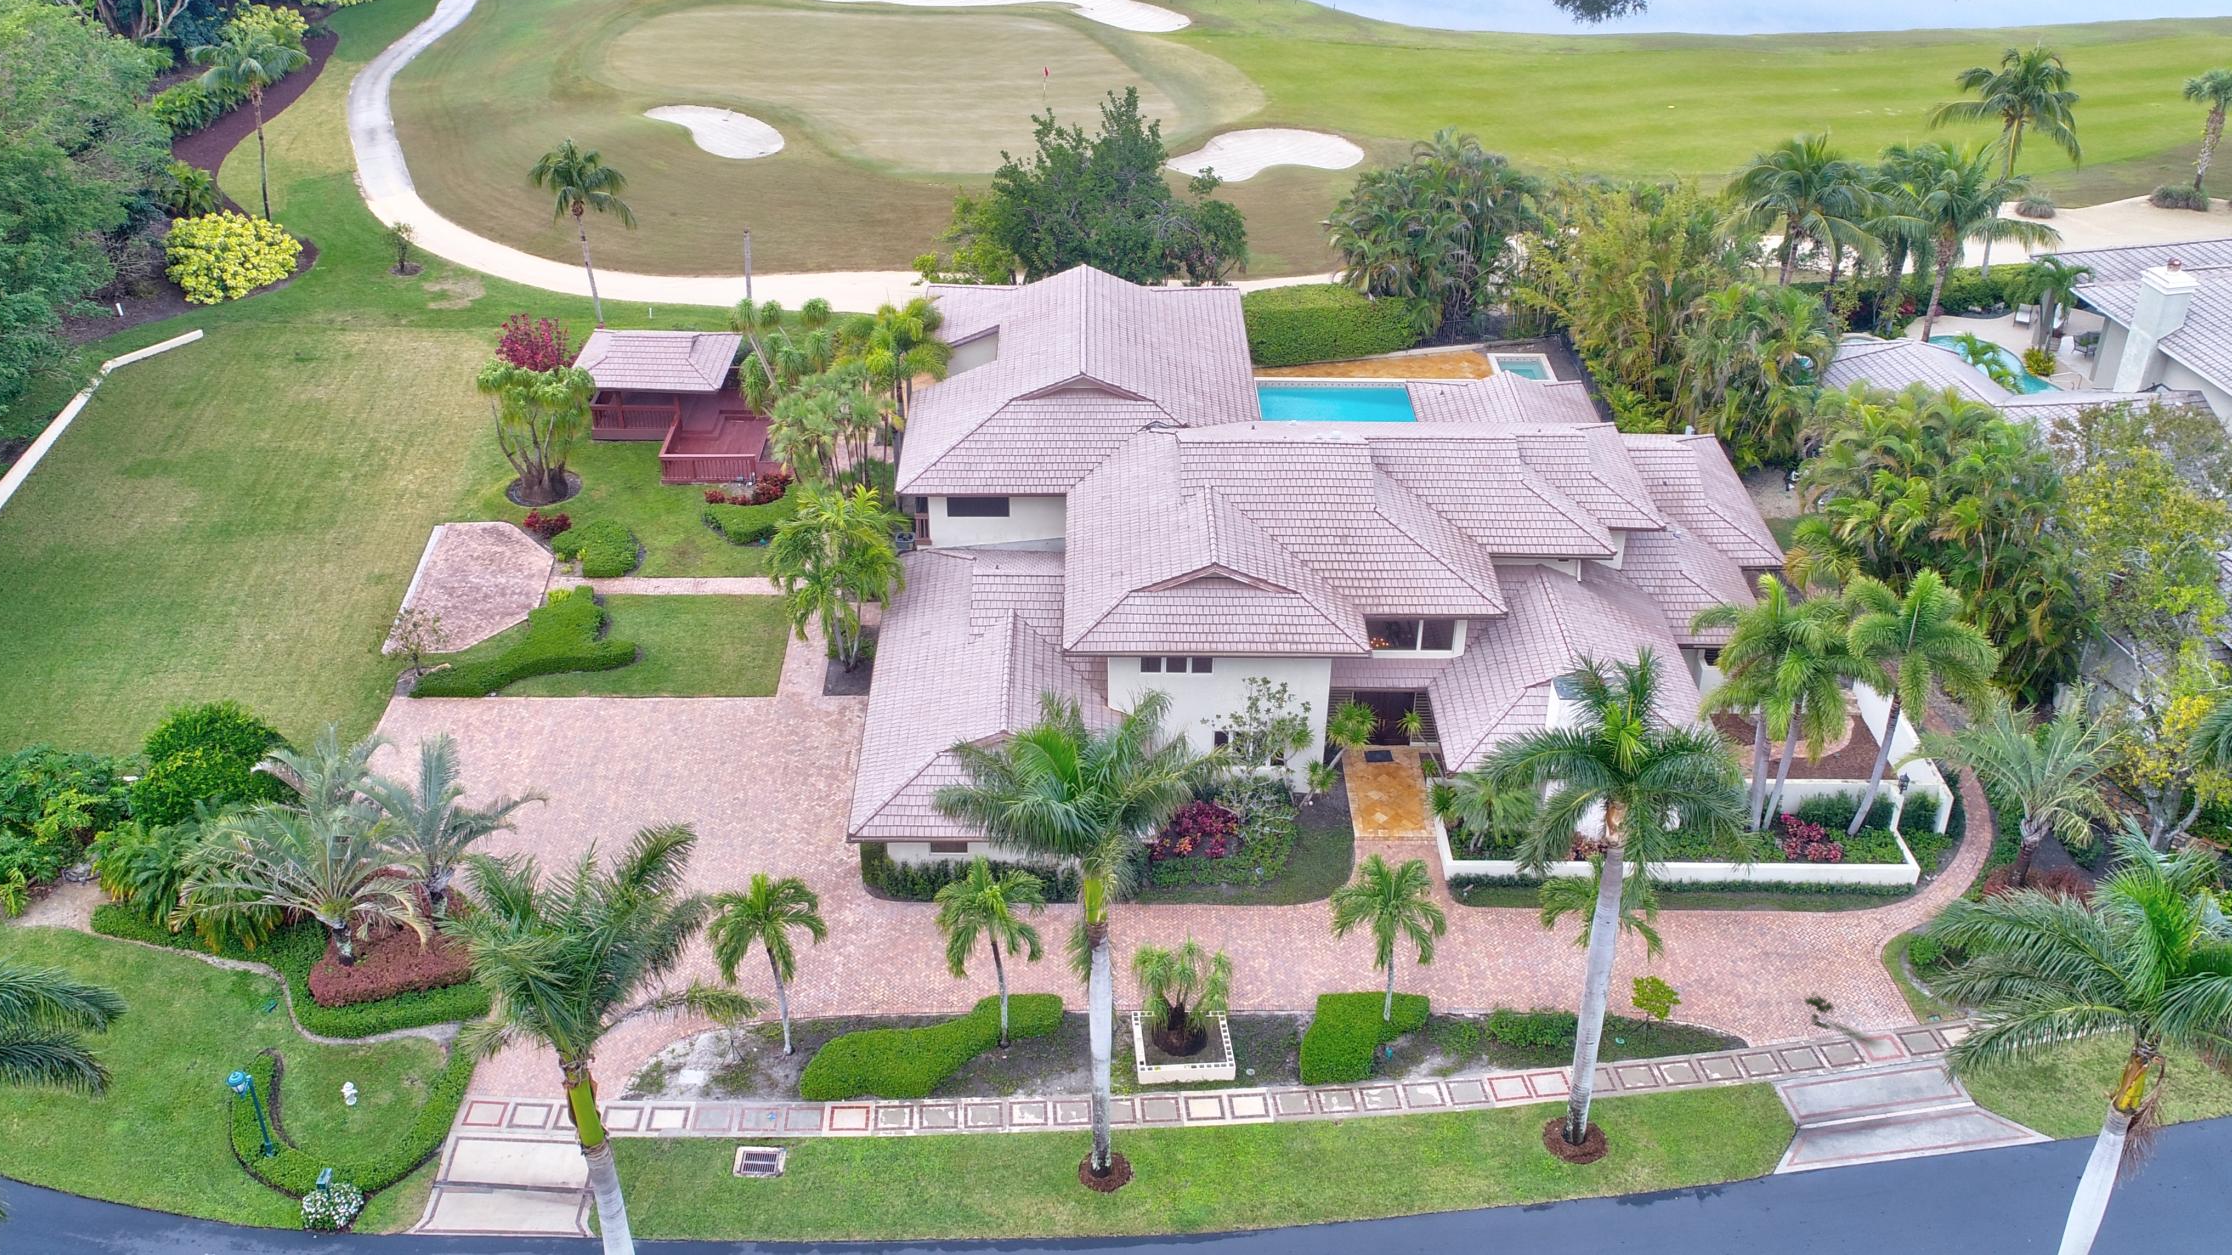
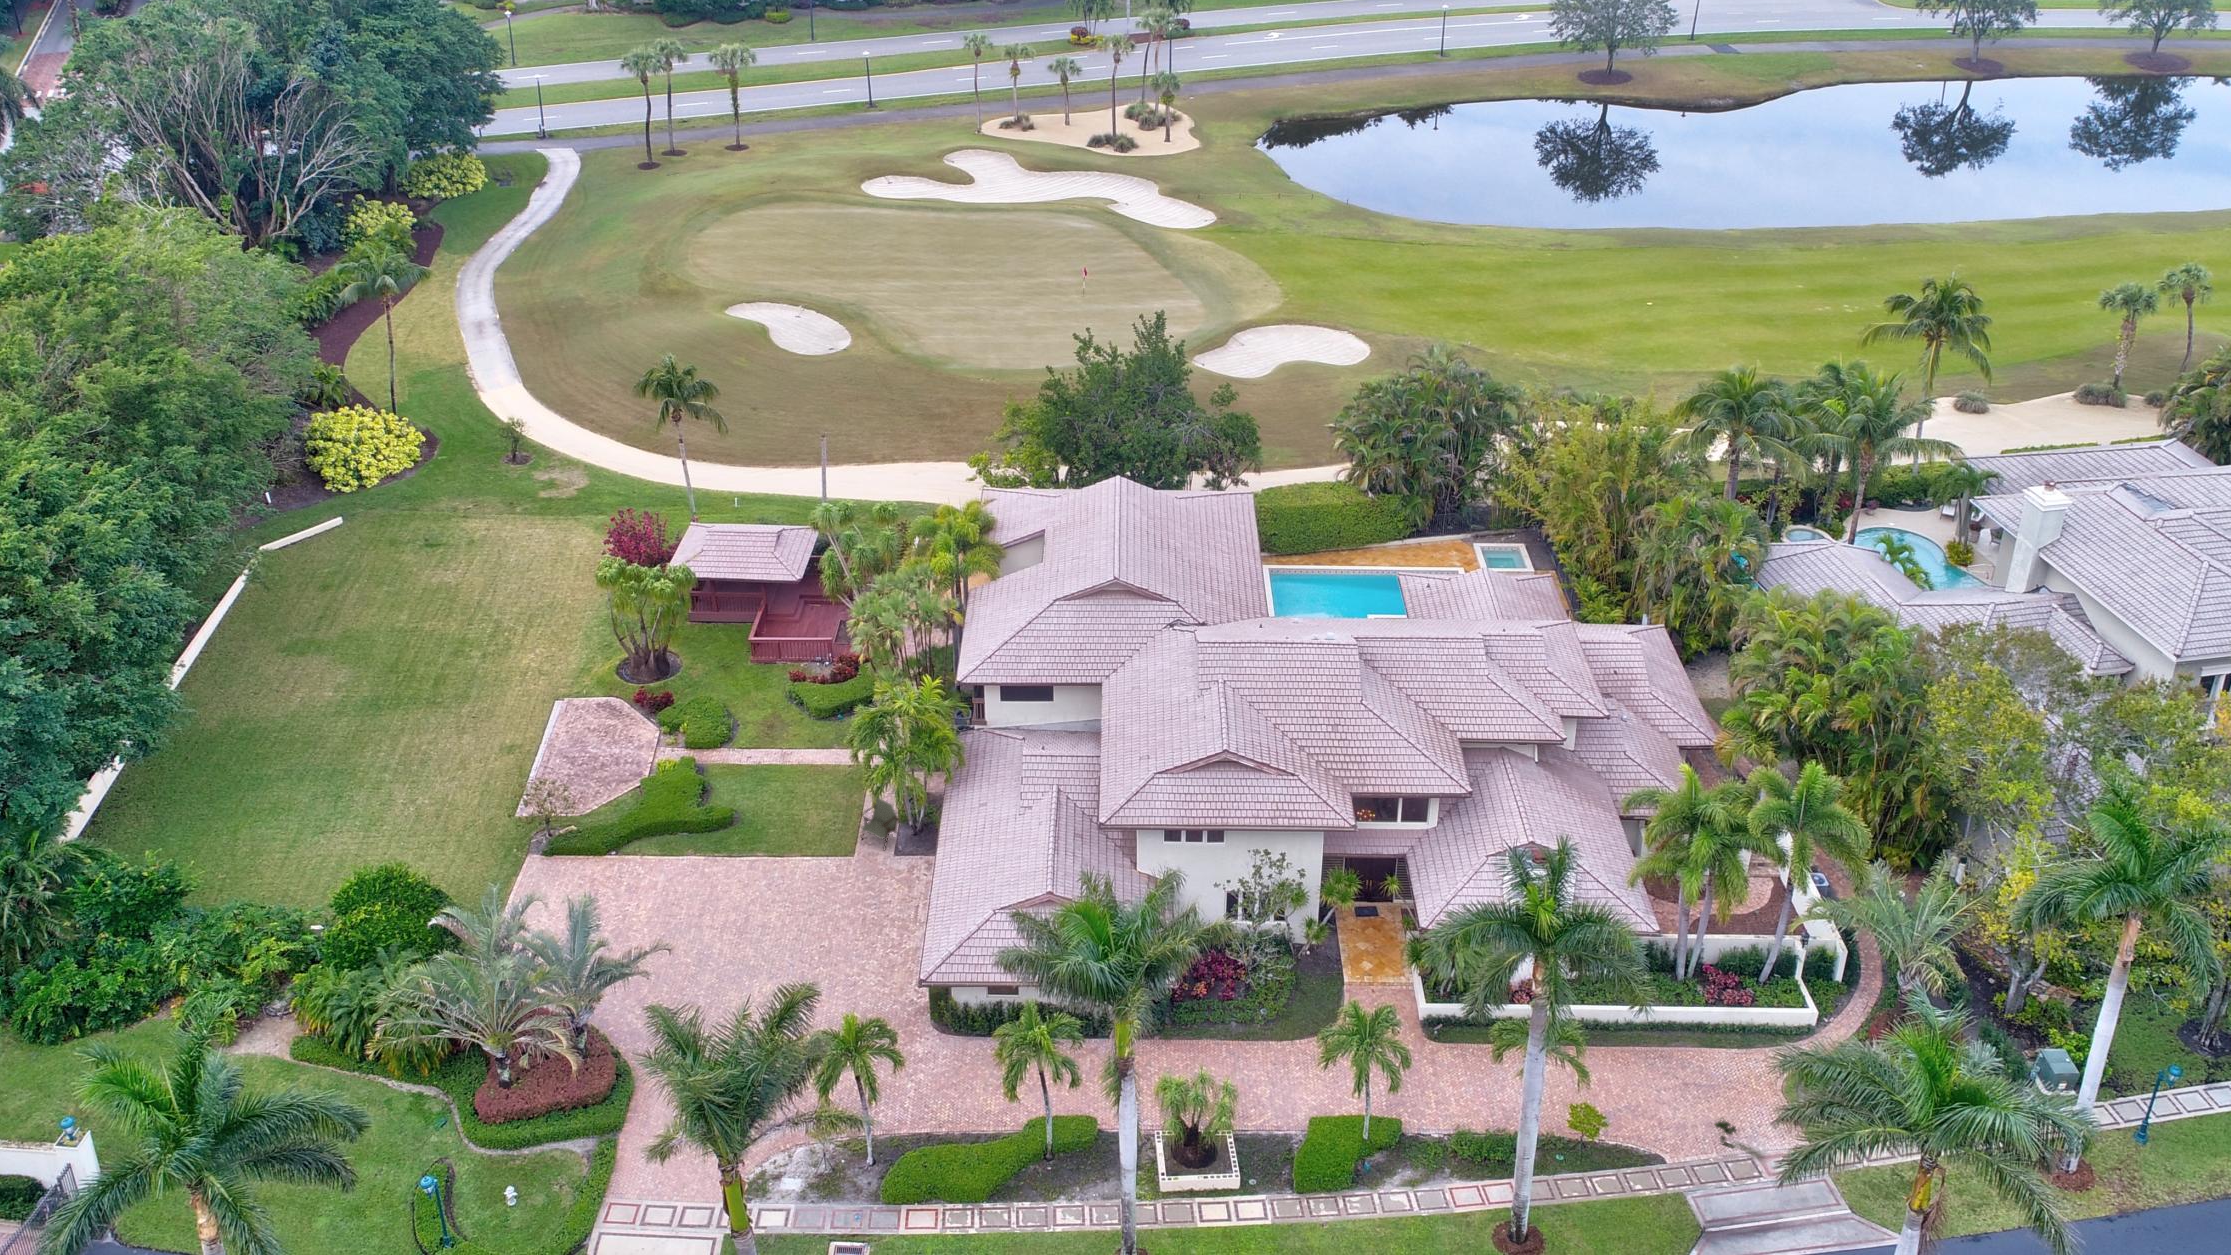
lounge chair: none [780,630,833,691] -> present [860,798,898,849]

